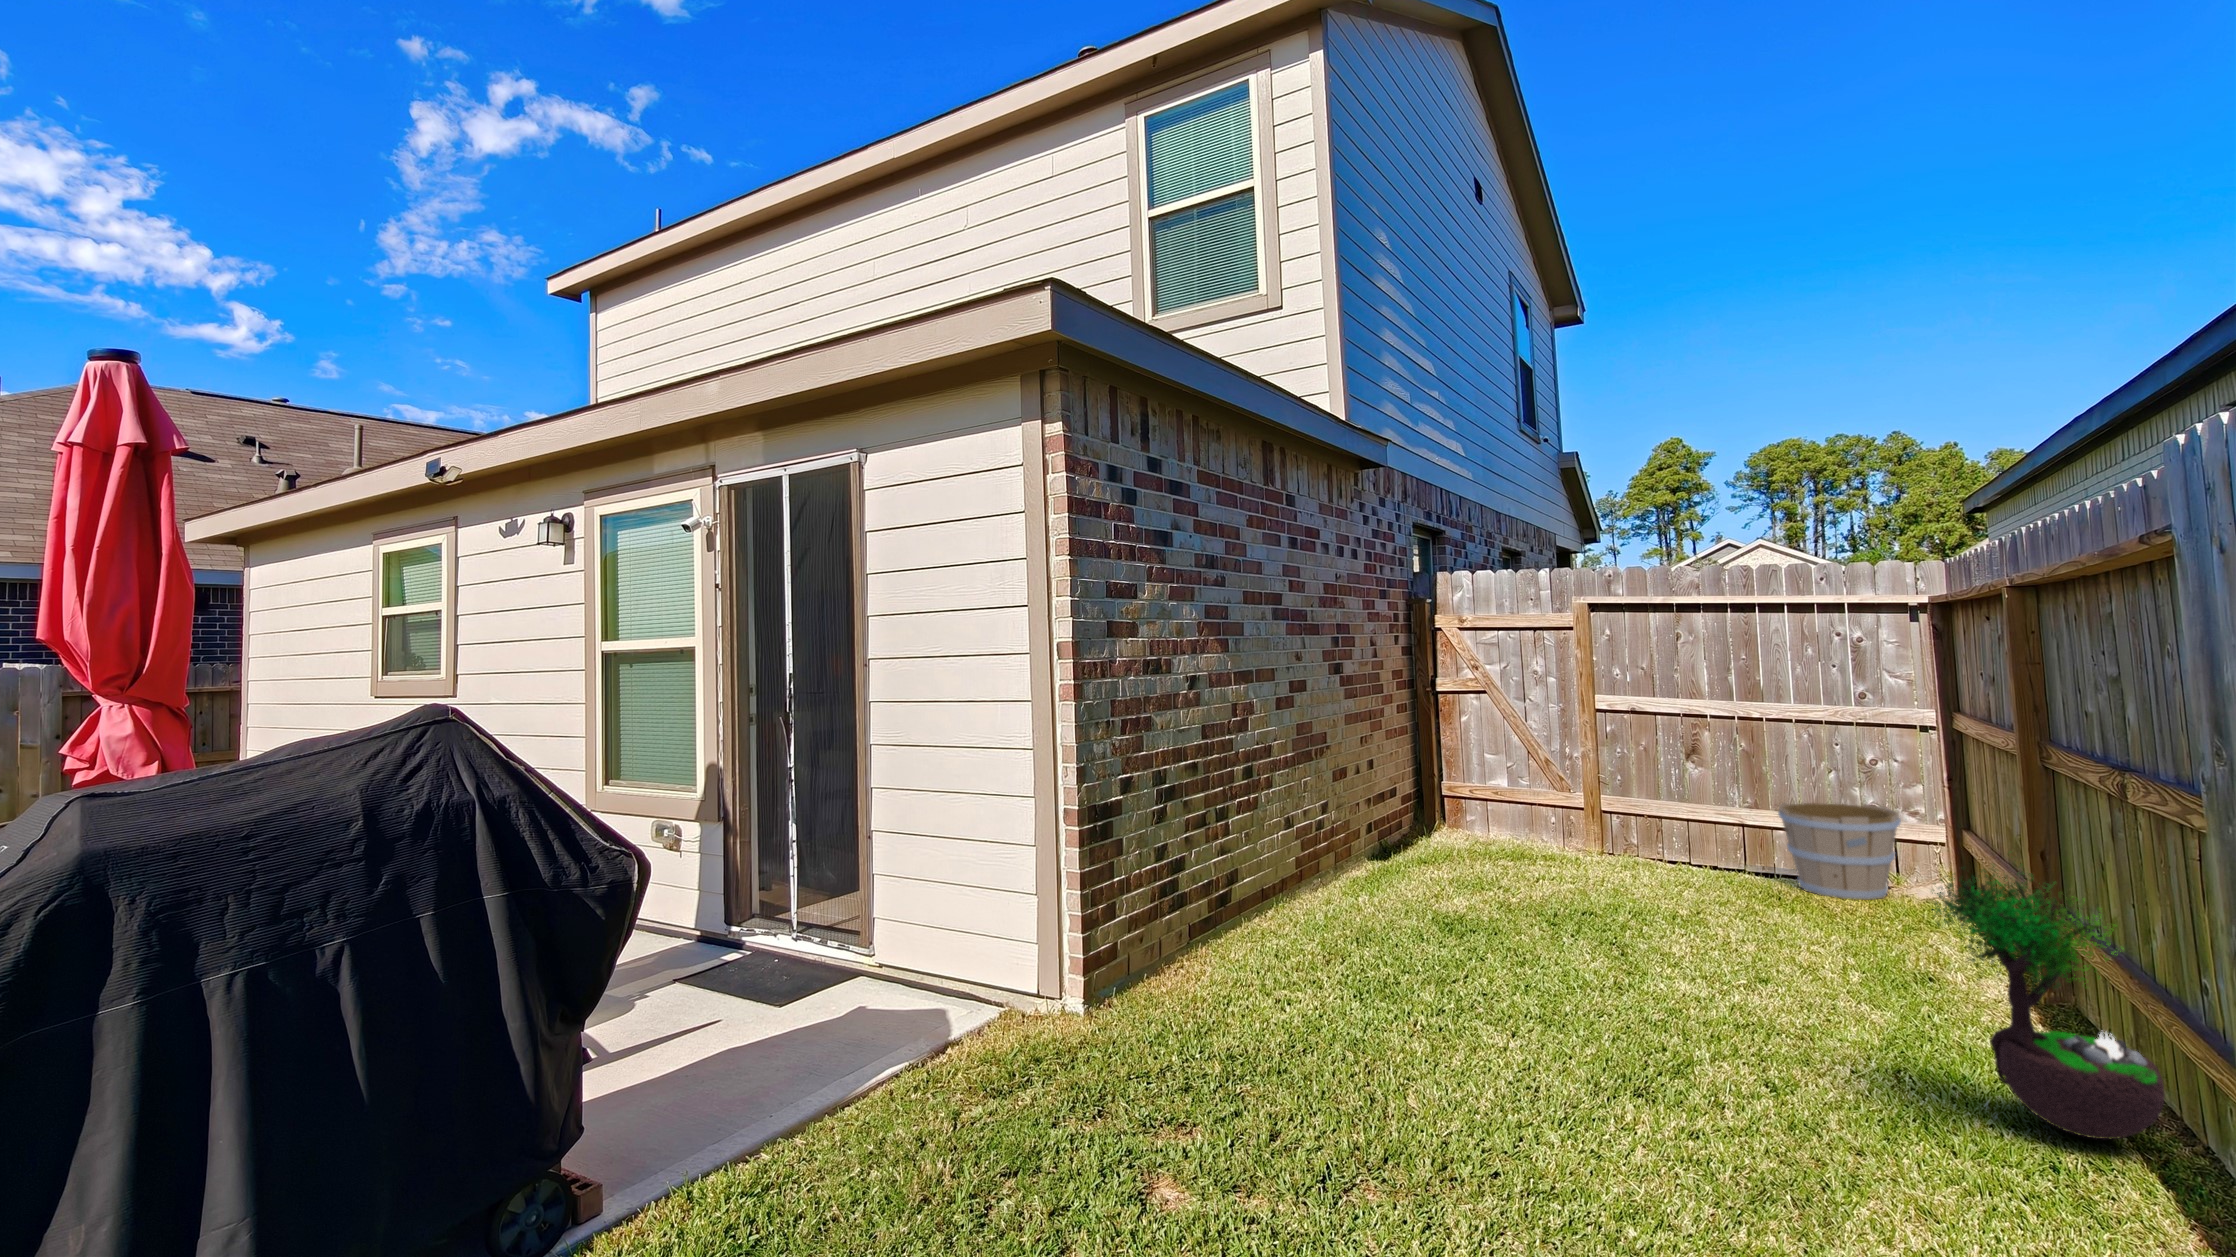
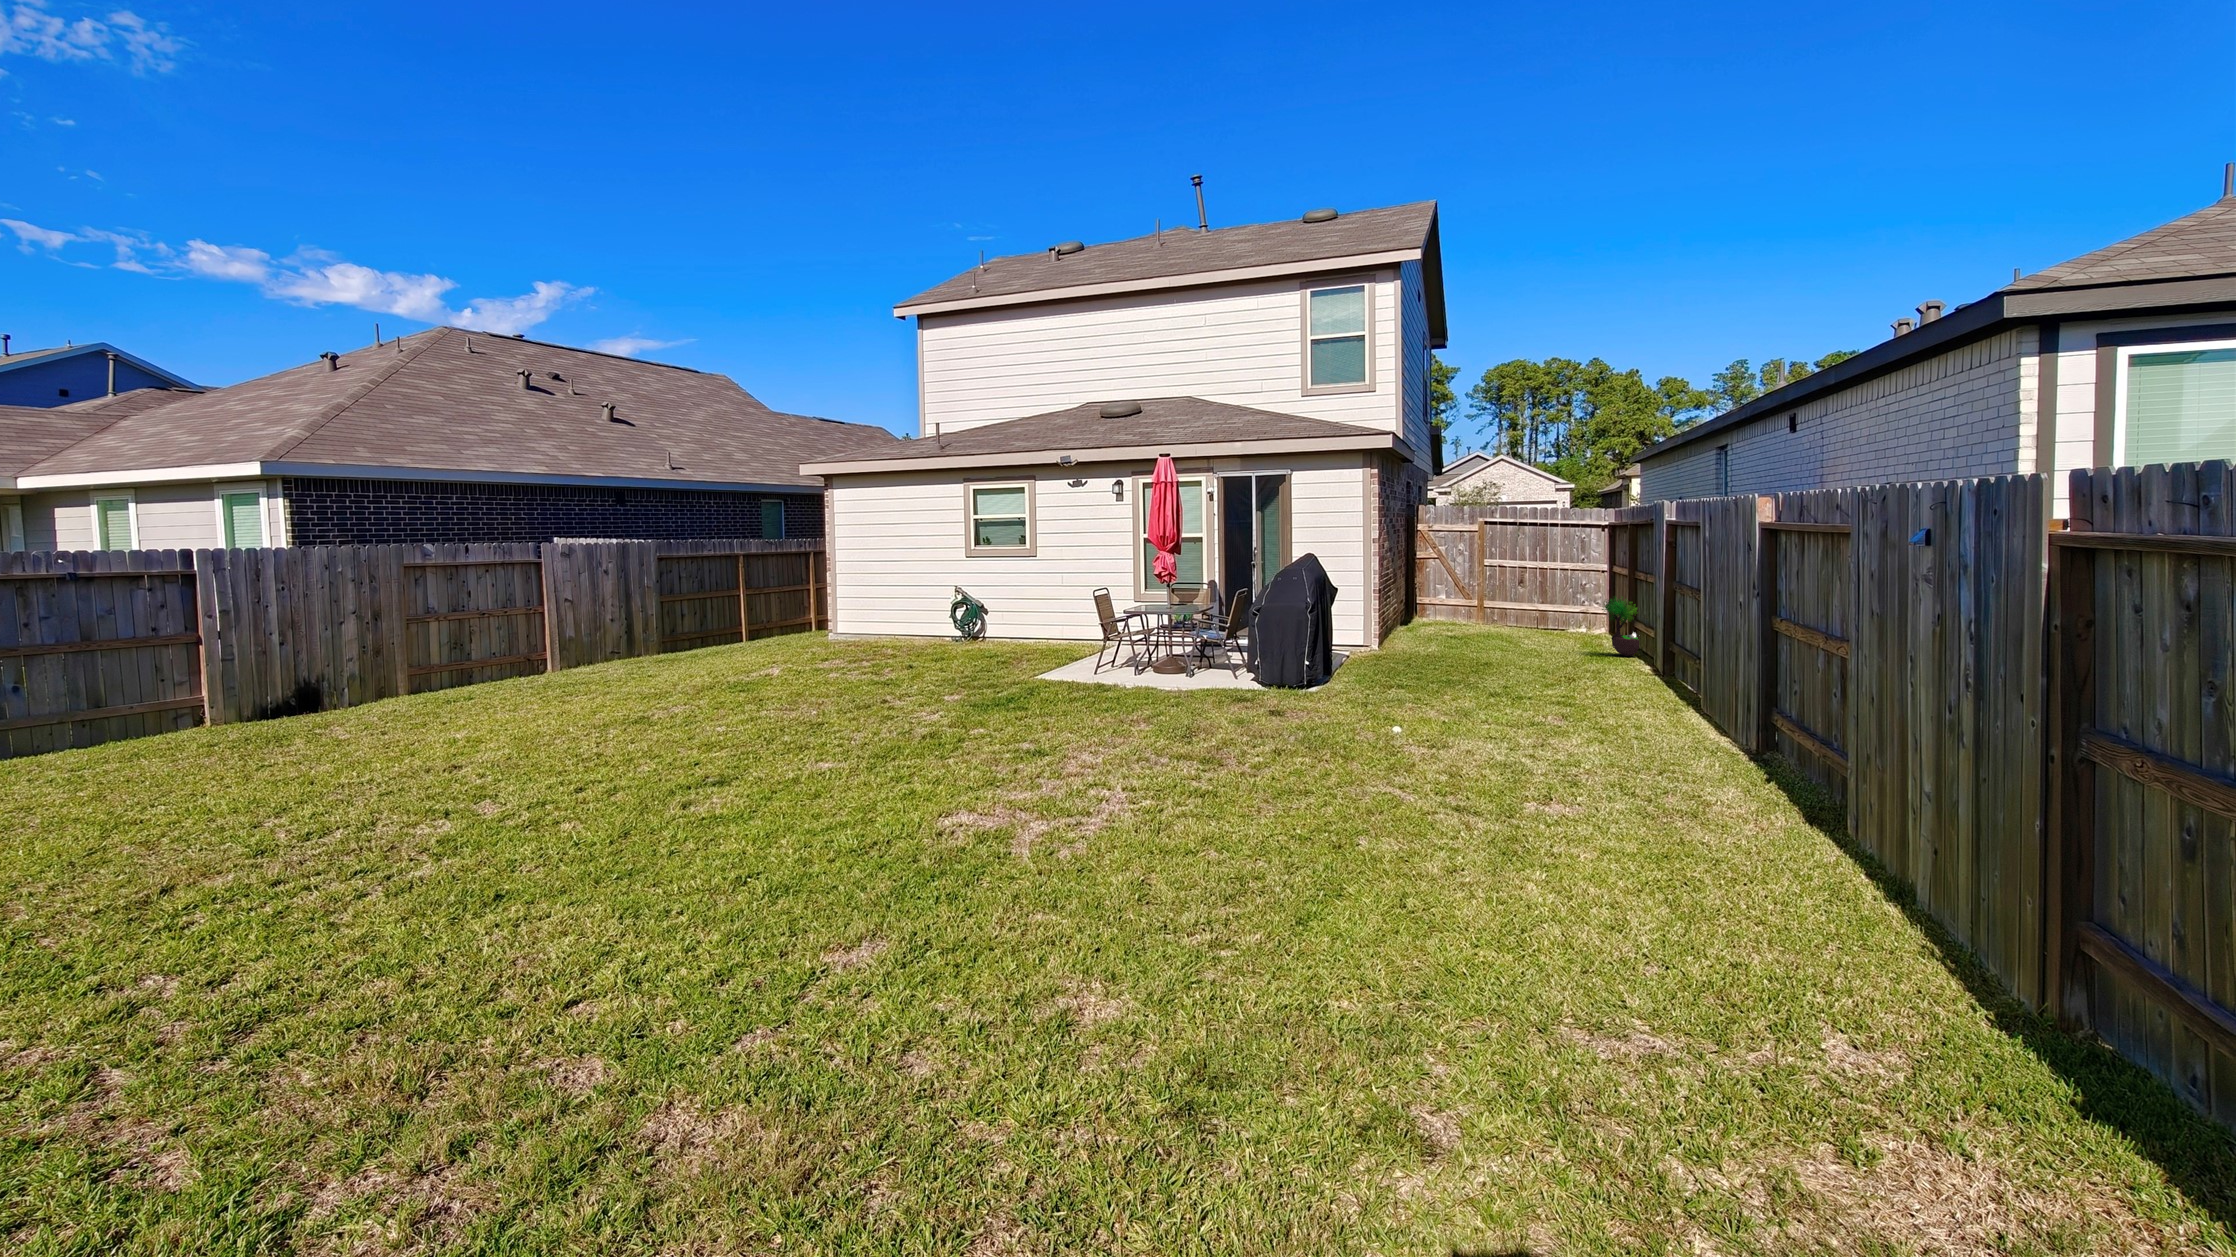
wooden bucket: present [1778,803,1901,900] -> none [1553,598,1593,631]

